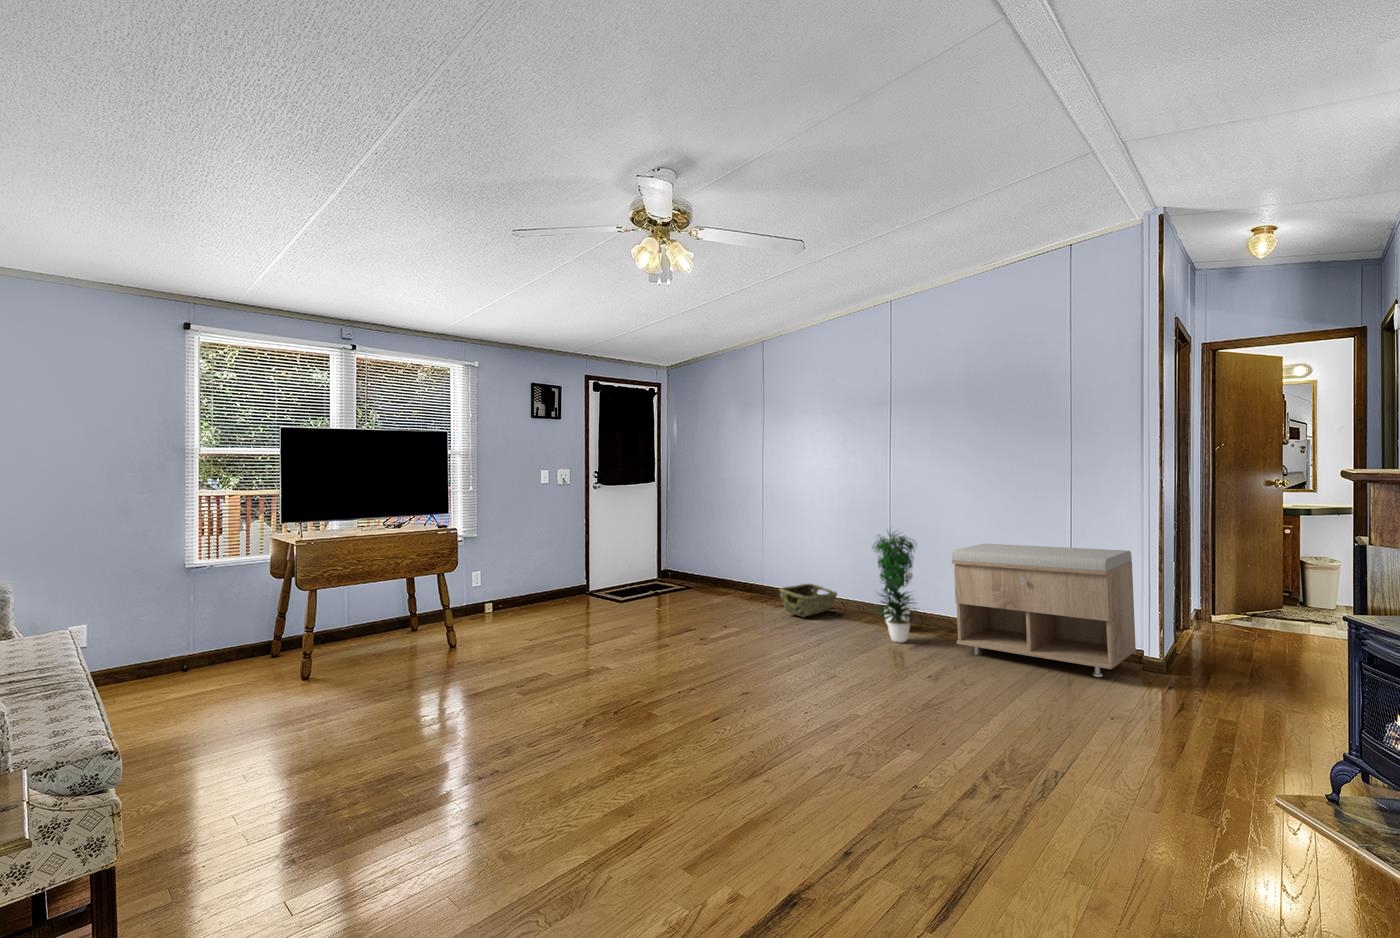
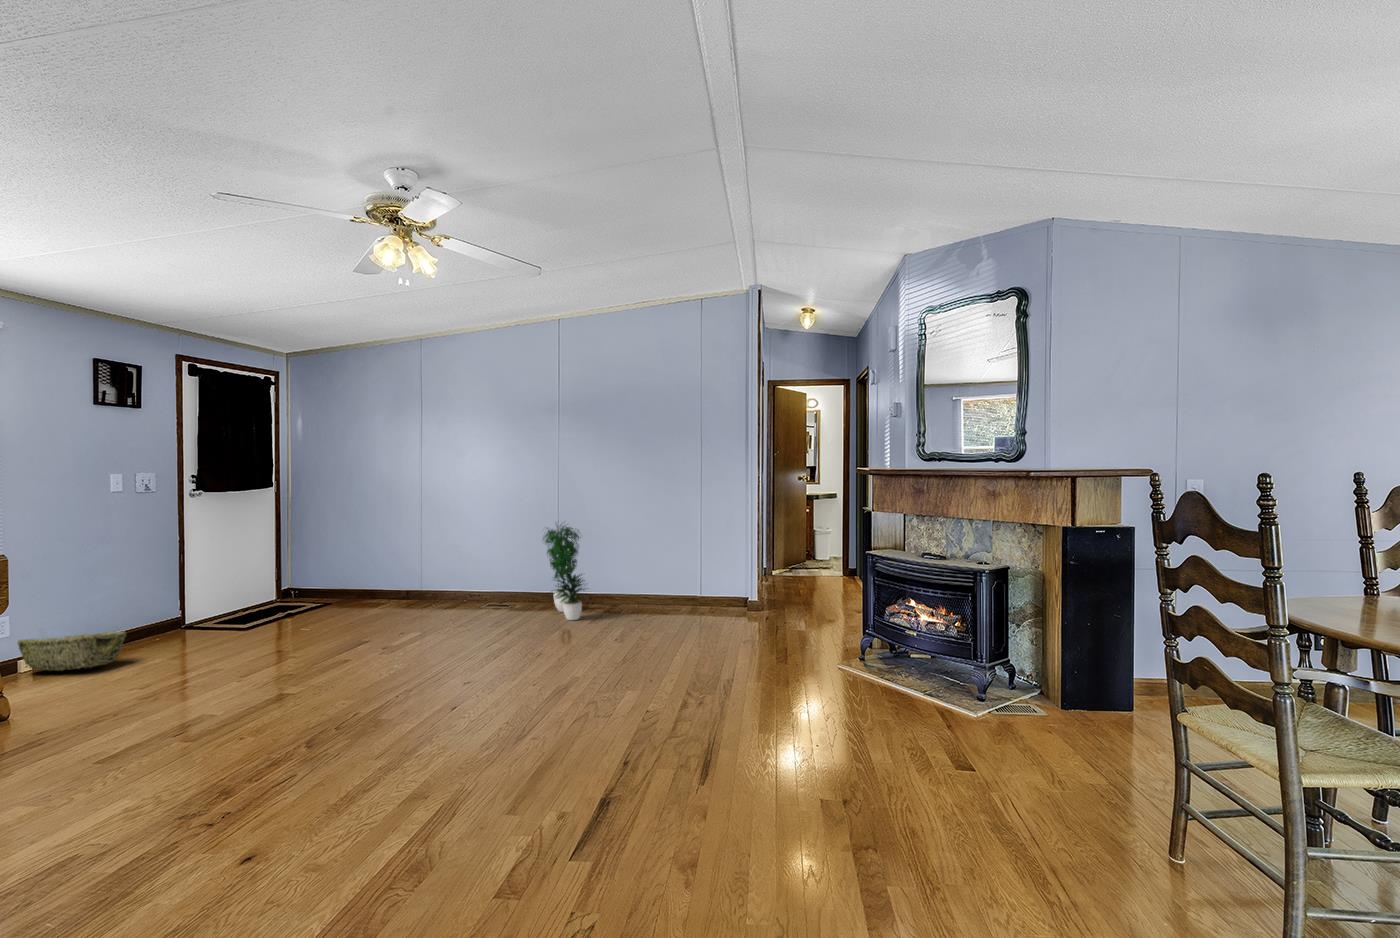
storage bench: present [952,544,1136,677] -> none [619,525,744,620]
woven basket: present [779,584,837,617] -> present [18,632,126,671]

